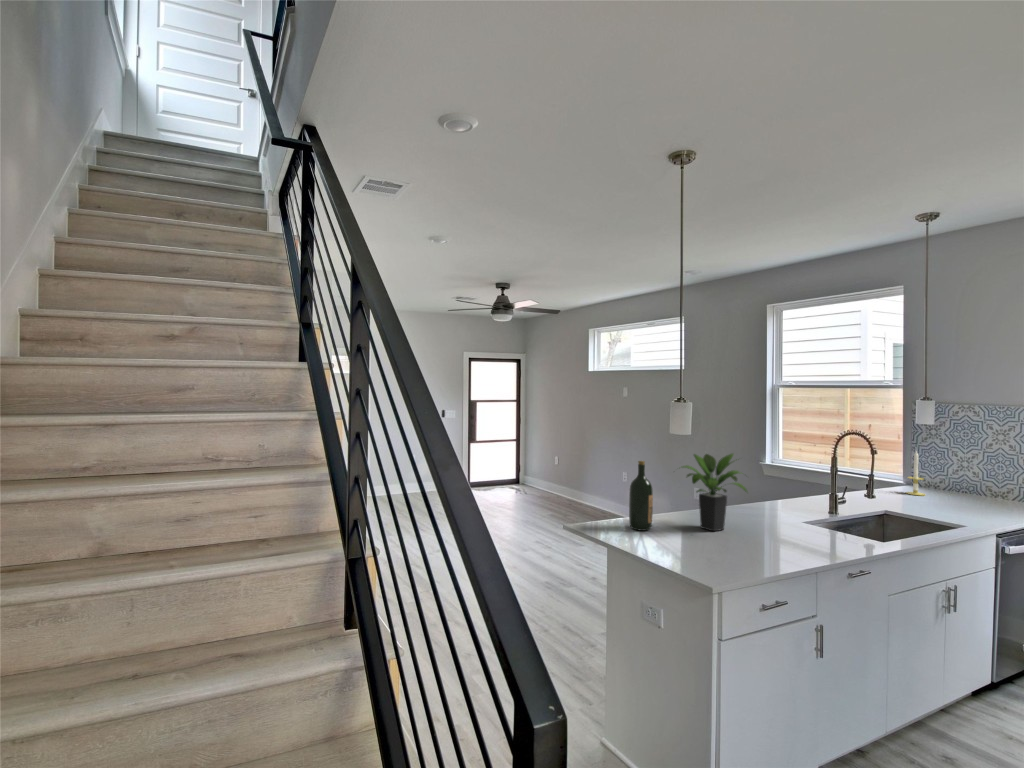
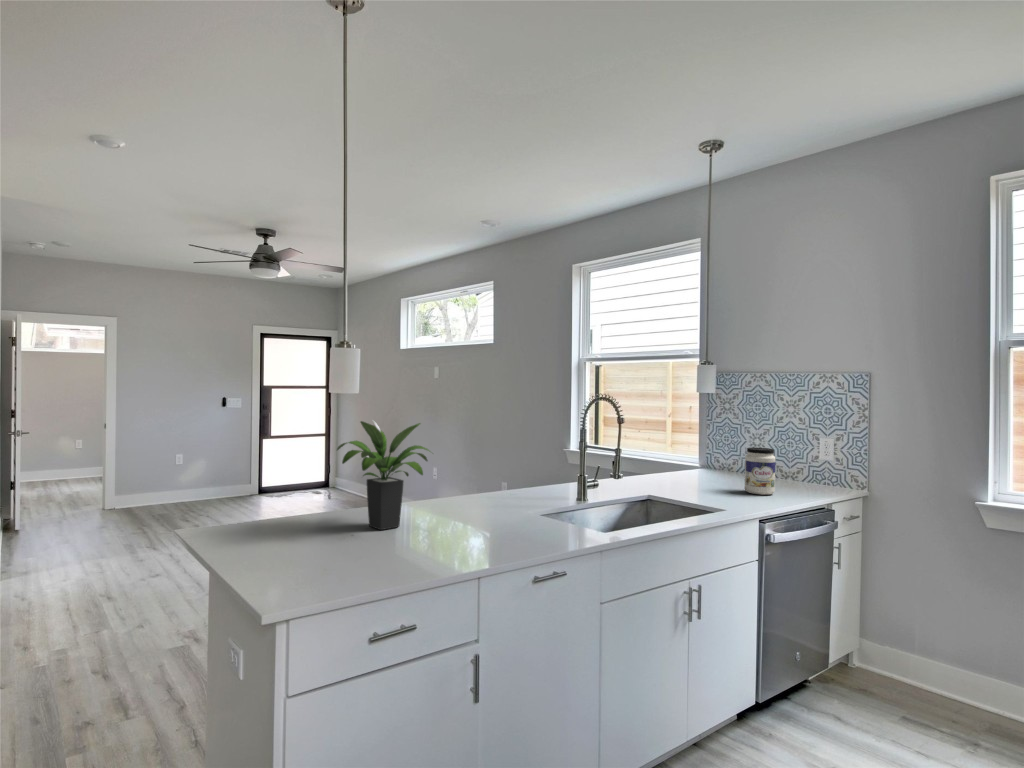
candle: present [906,452,925,496] -> none [691,426,711,479]
wine bottle: present [629,461,653,531] -> none [258,434,294,533]
jar: none [968,472,1000,512] -> present [745,448,776,495]

